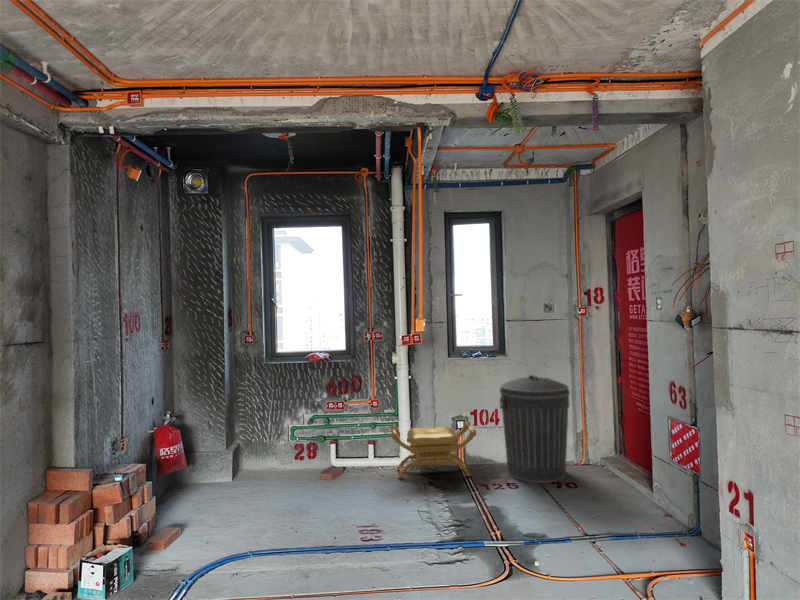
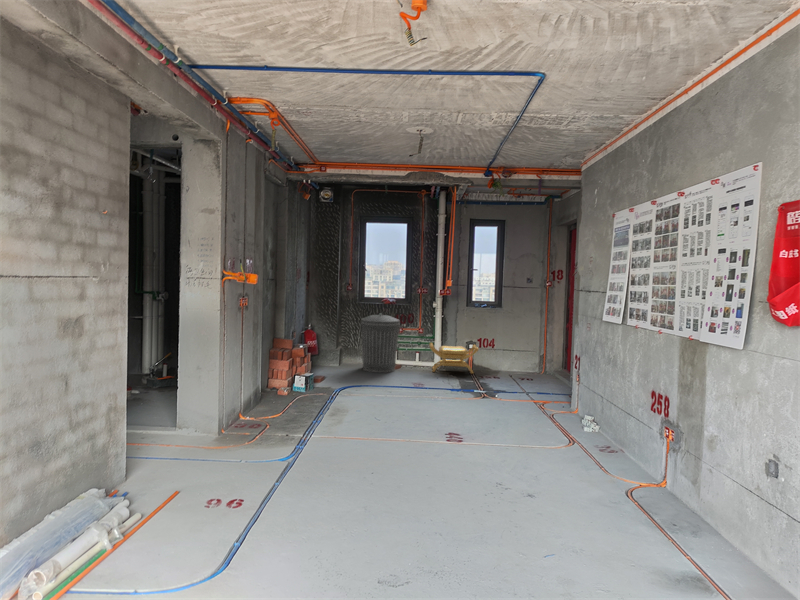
trash can: present [500,375,570,483] -> present [361,313,400,372]

